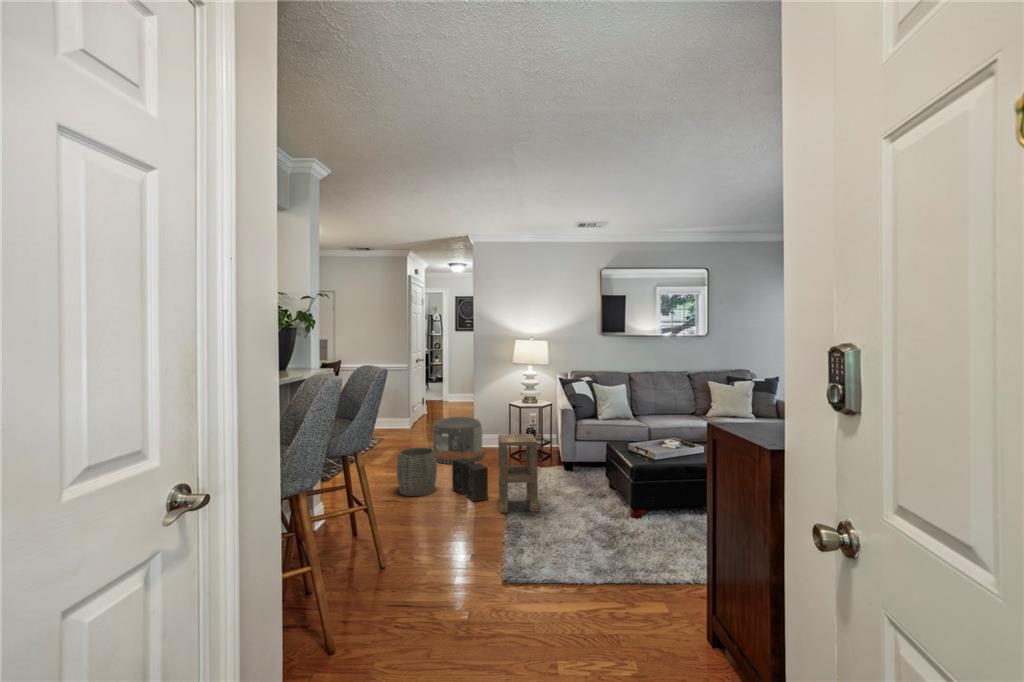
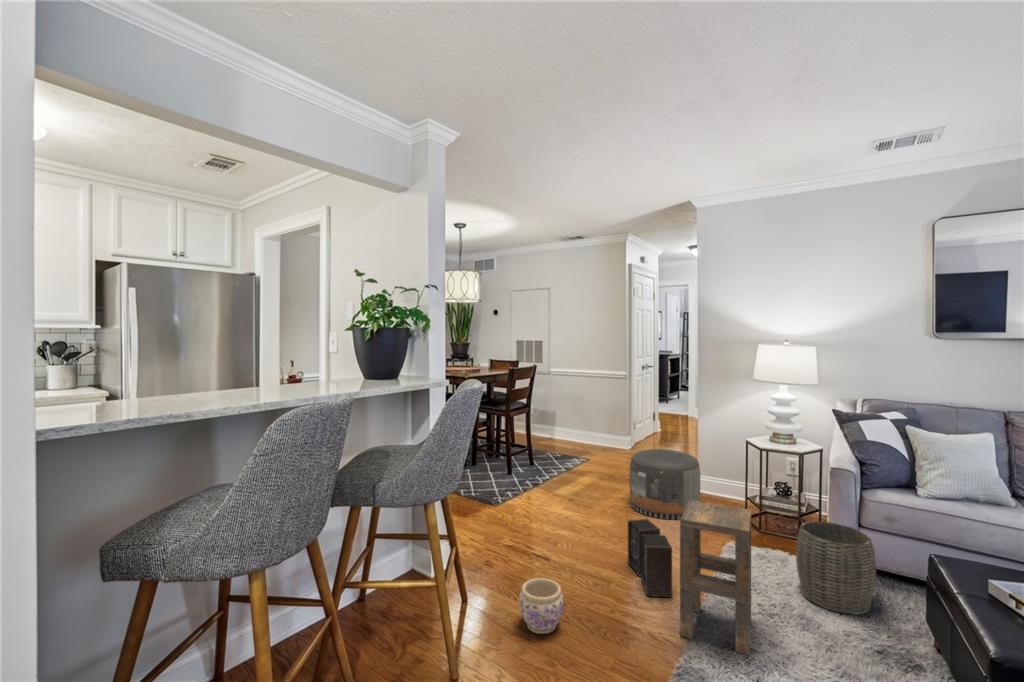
woven basket: present [397,448,437,496] -> present [796,521,876,615]
planter: none [402,499,433,534] -> present [519,578,564,635]

